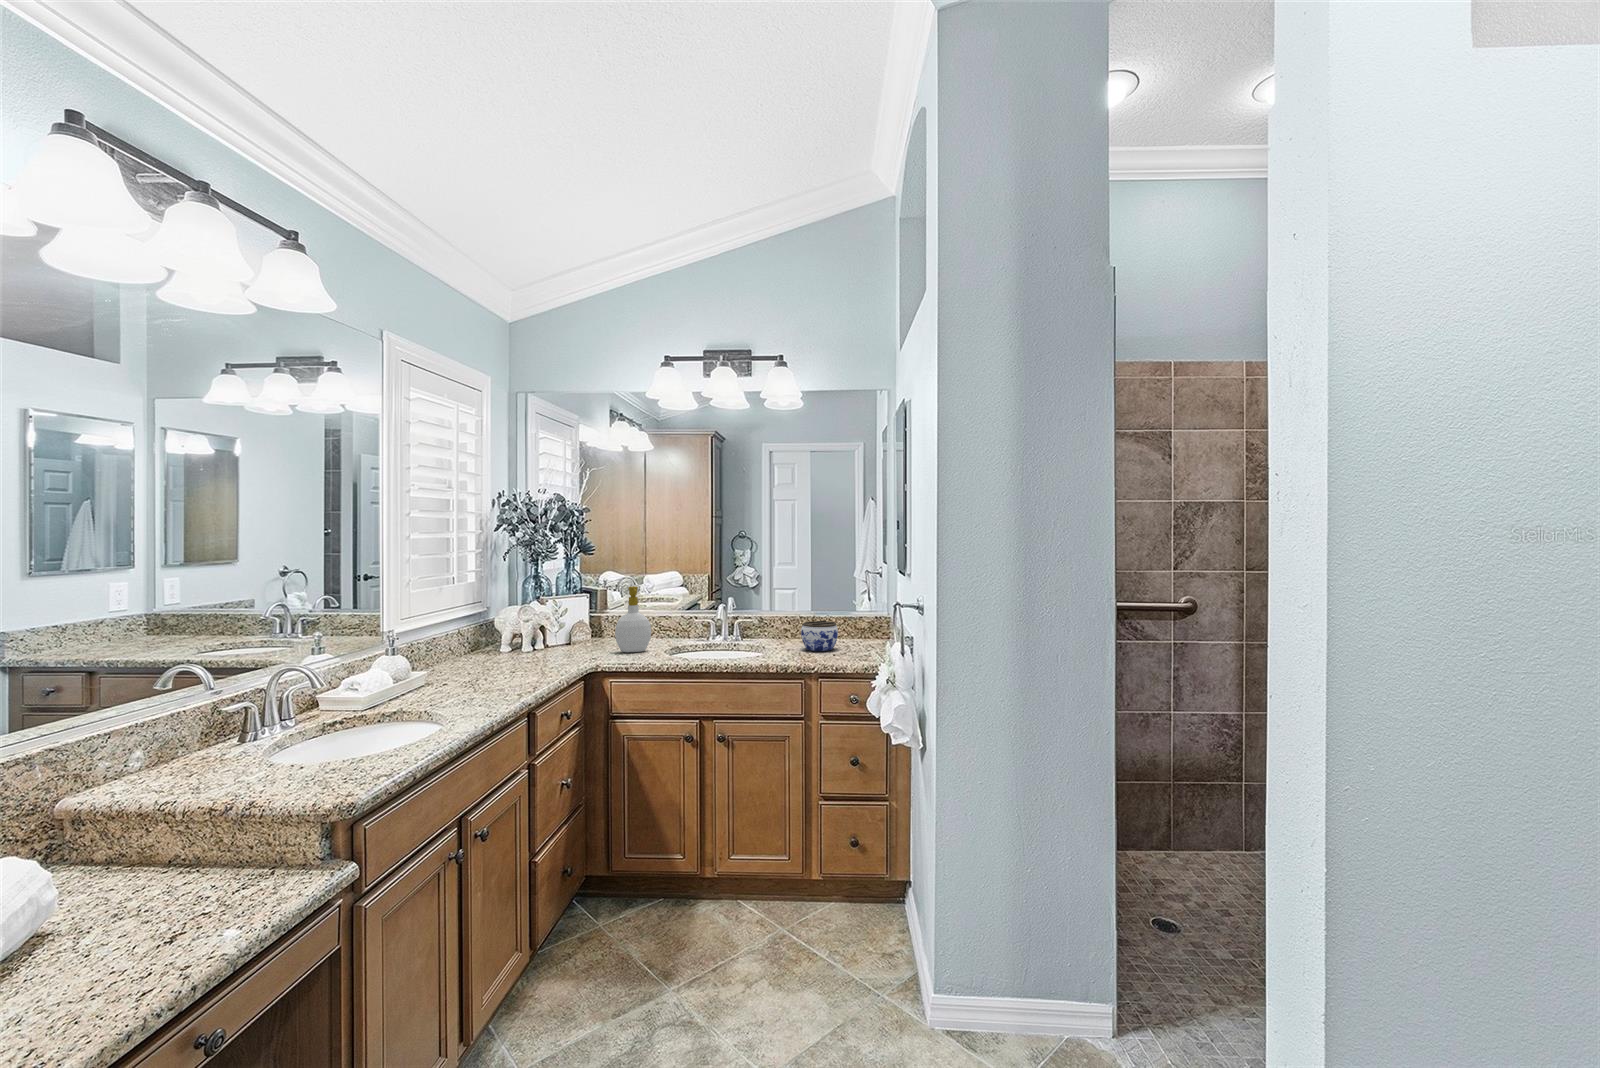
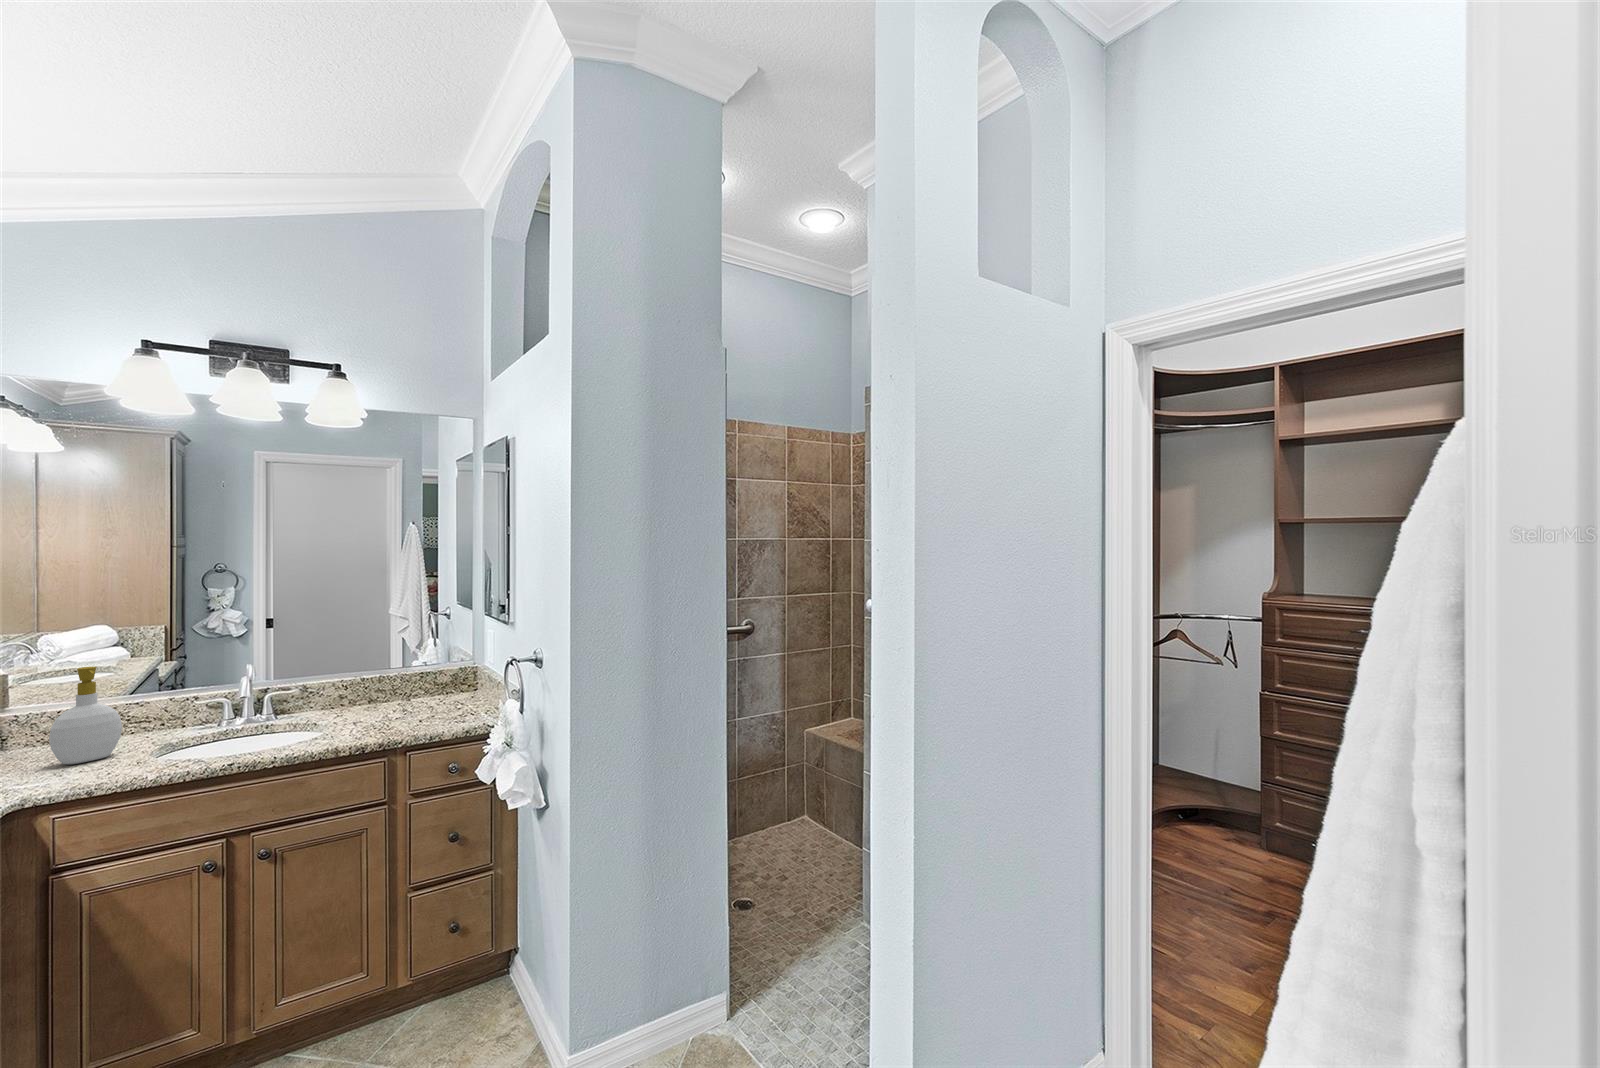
jar: present [801,621,838,651] -> none [369,679,419,717]

